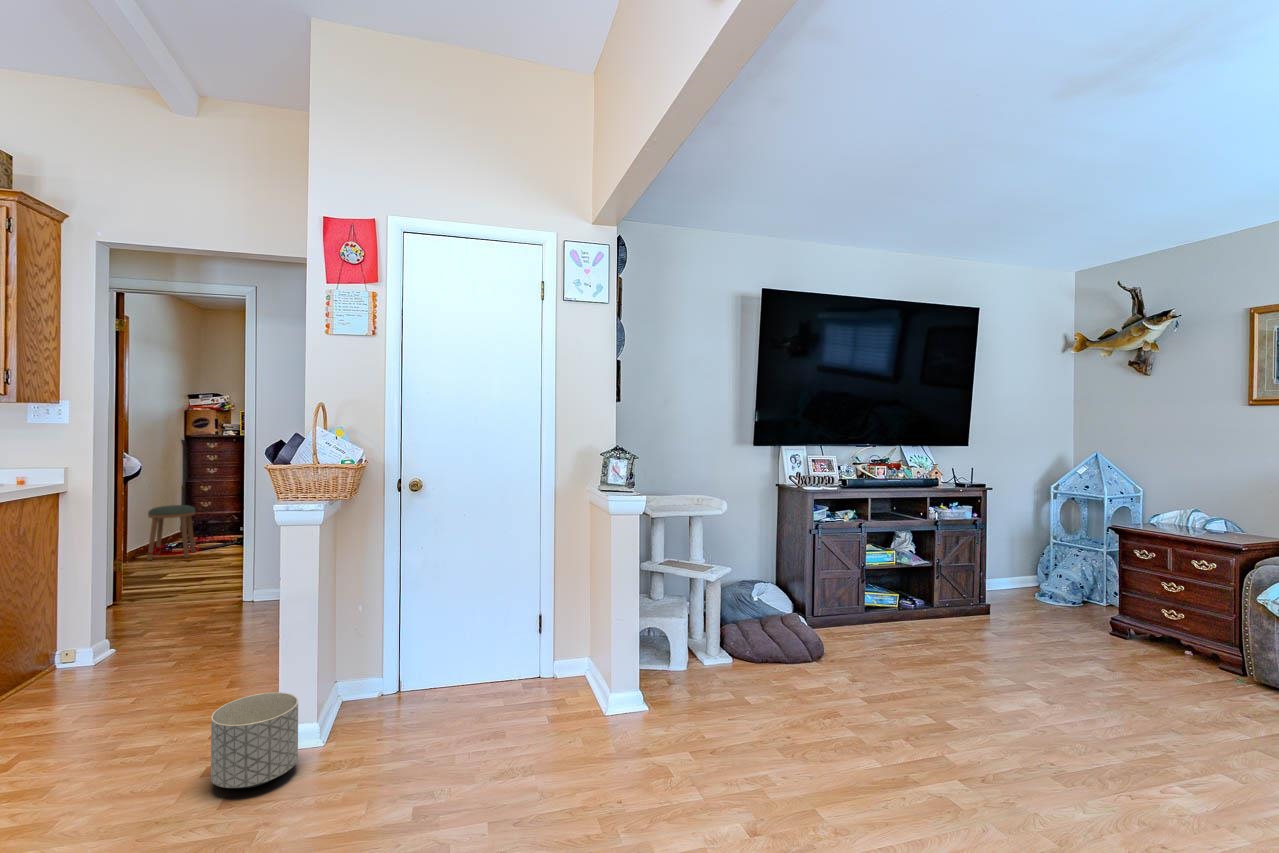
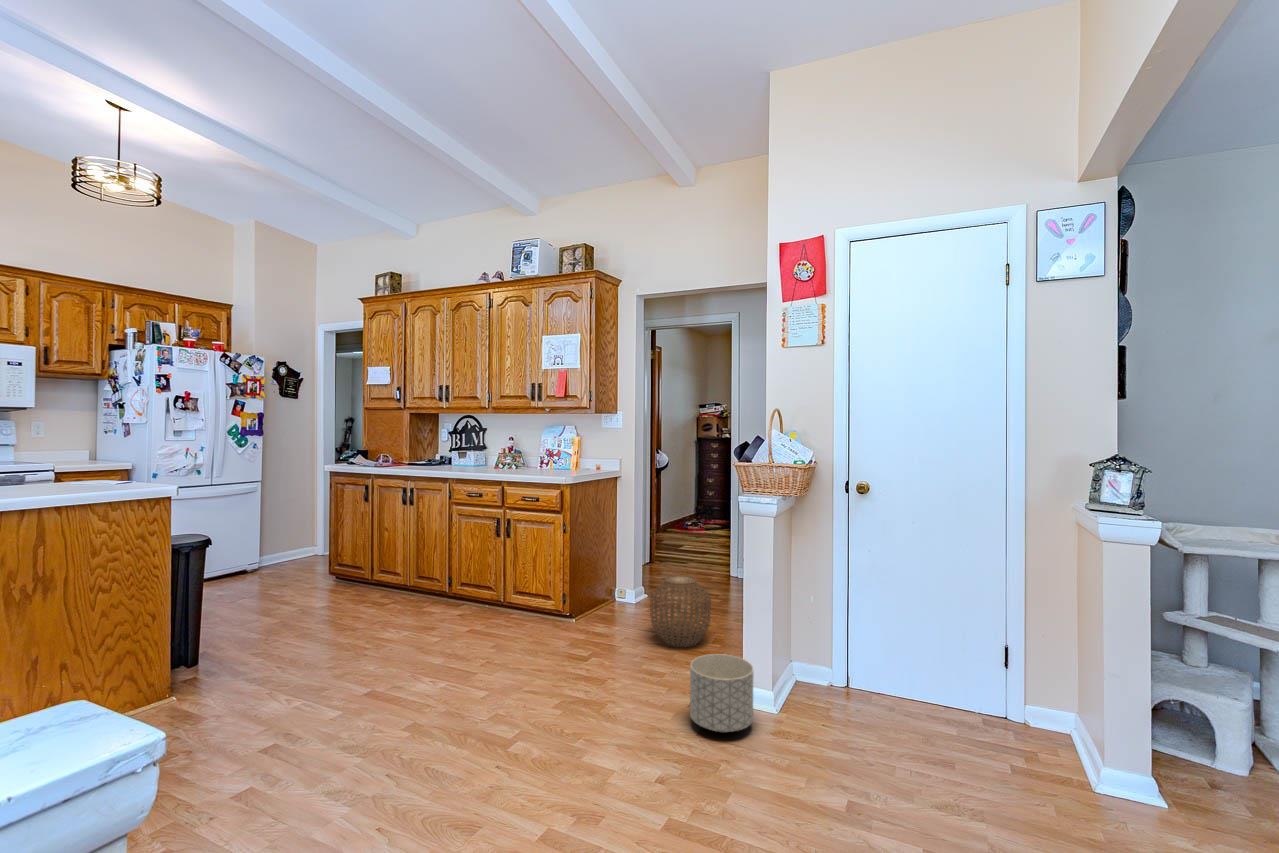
stool: present [147,505,195,560] -> none [673,490,703,531]
woven basket: none [131,613,228,708] -> present [650,575,711,647]

